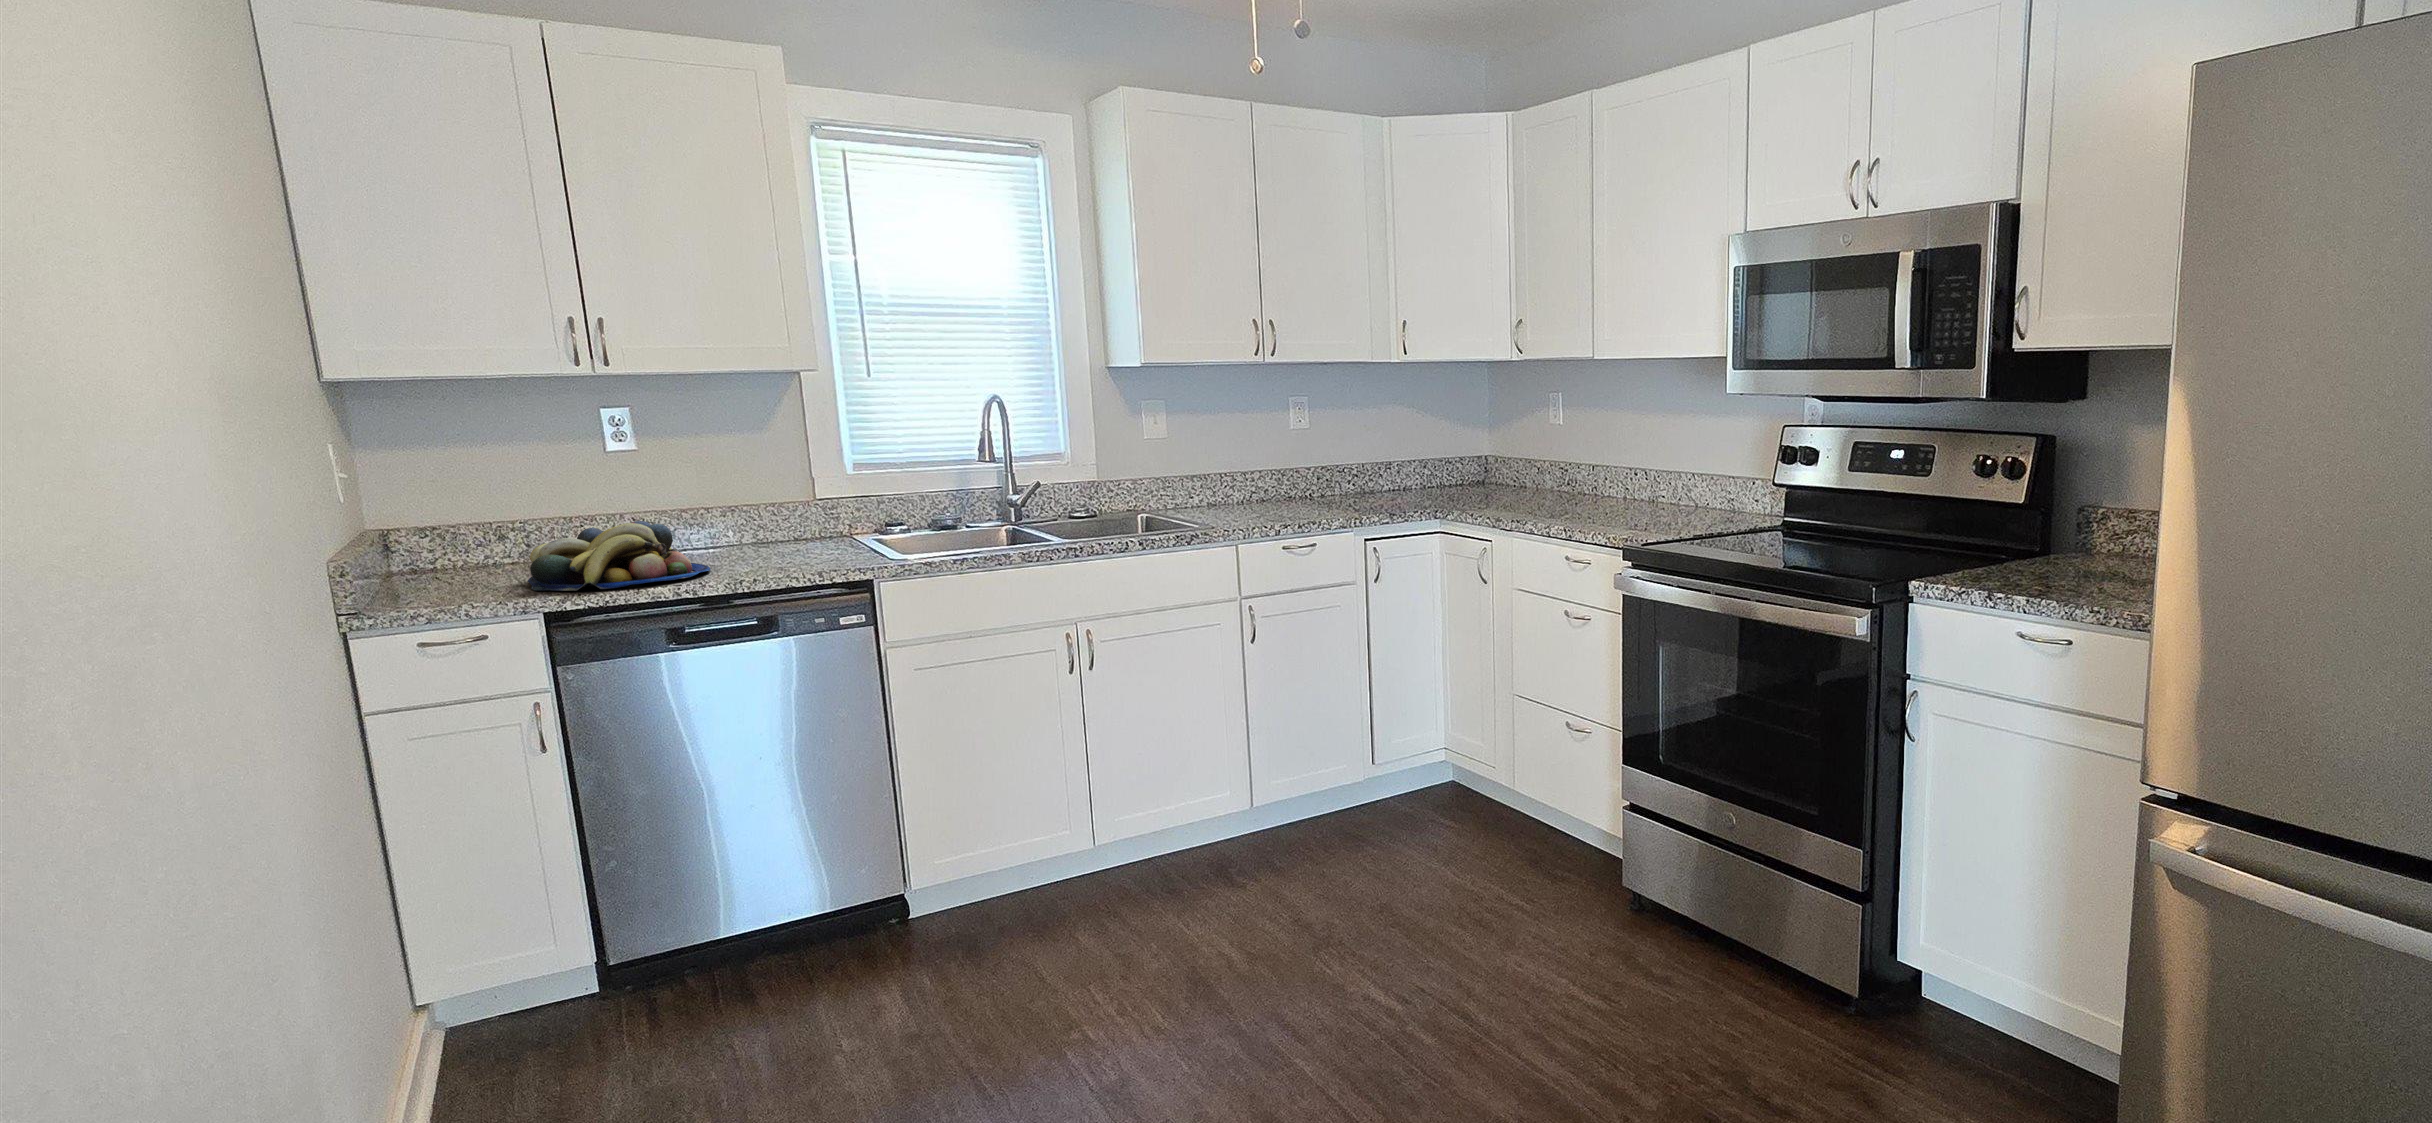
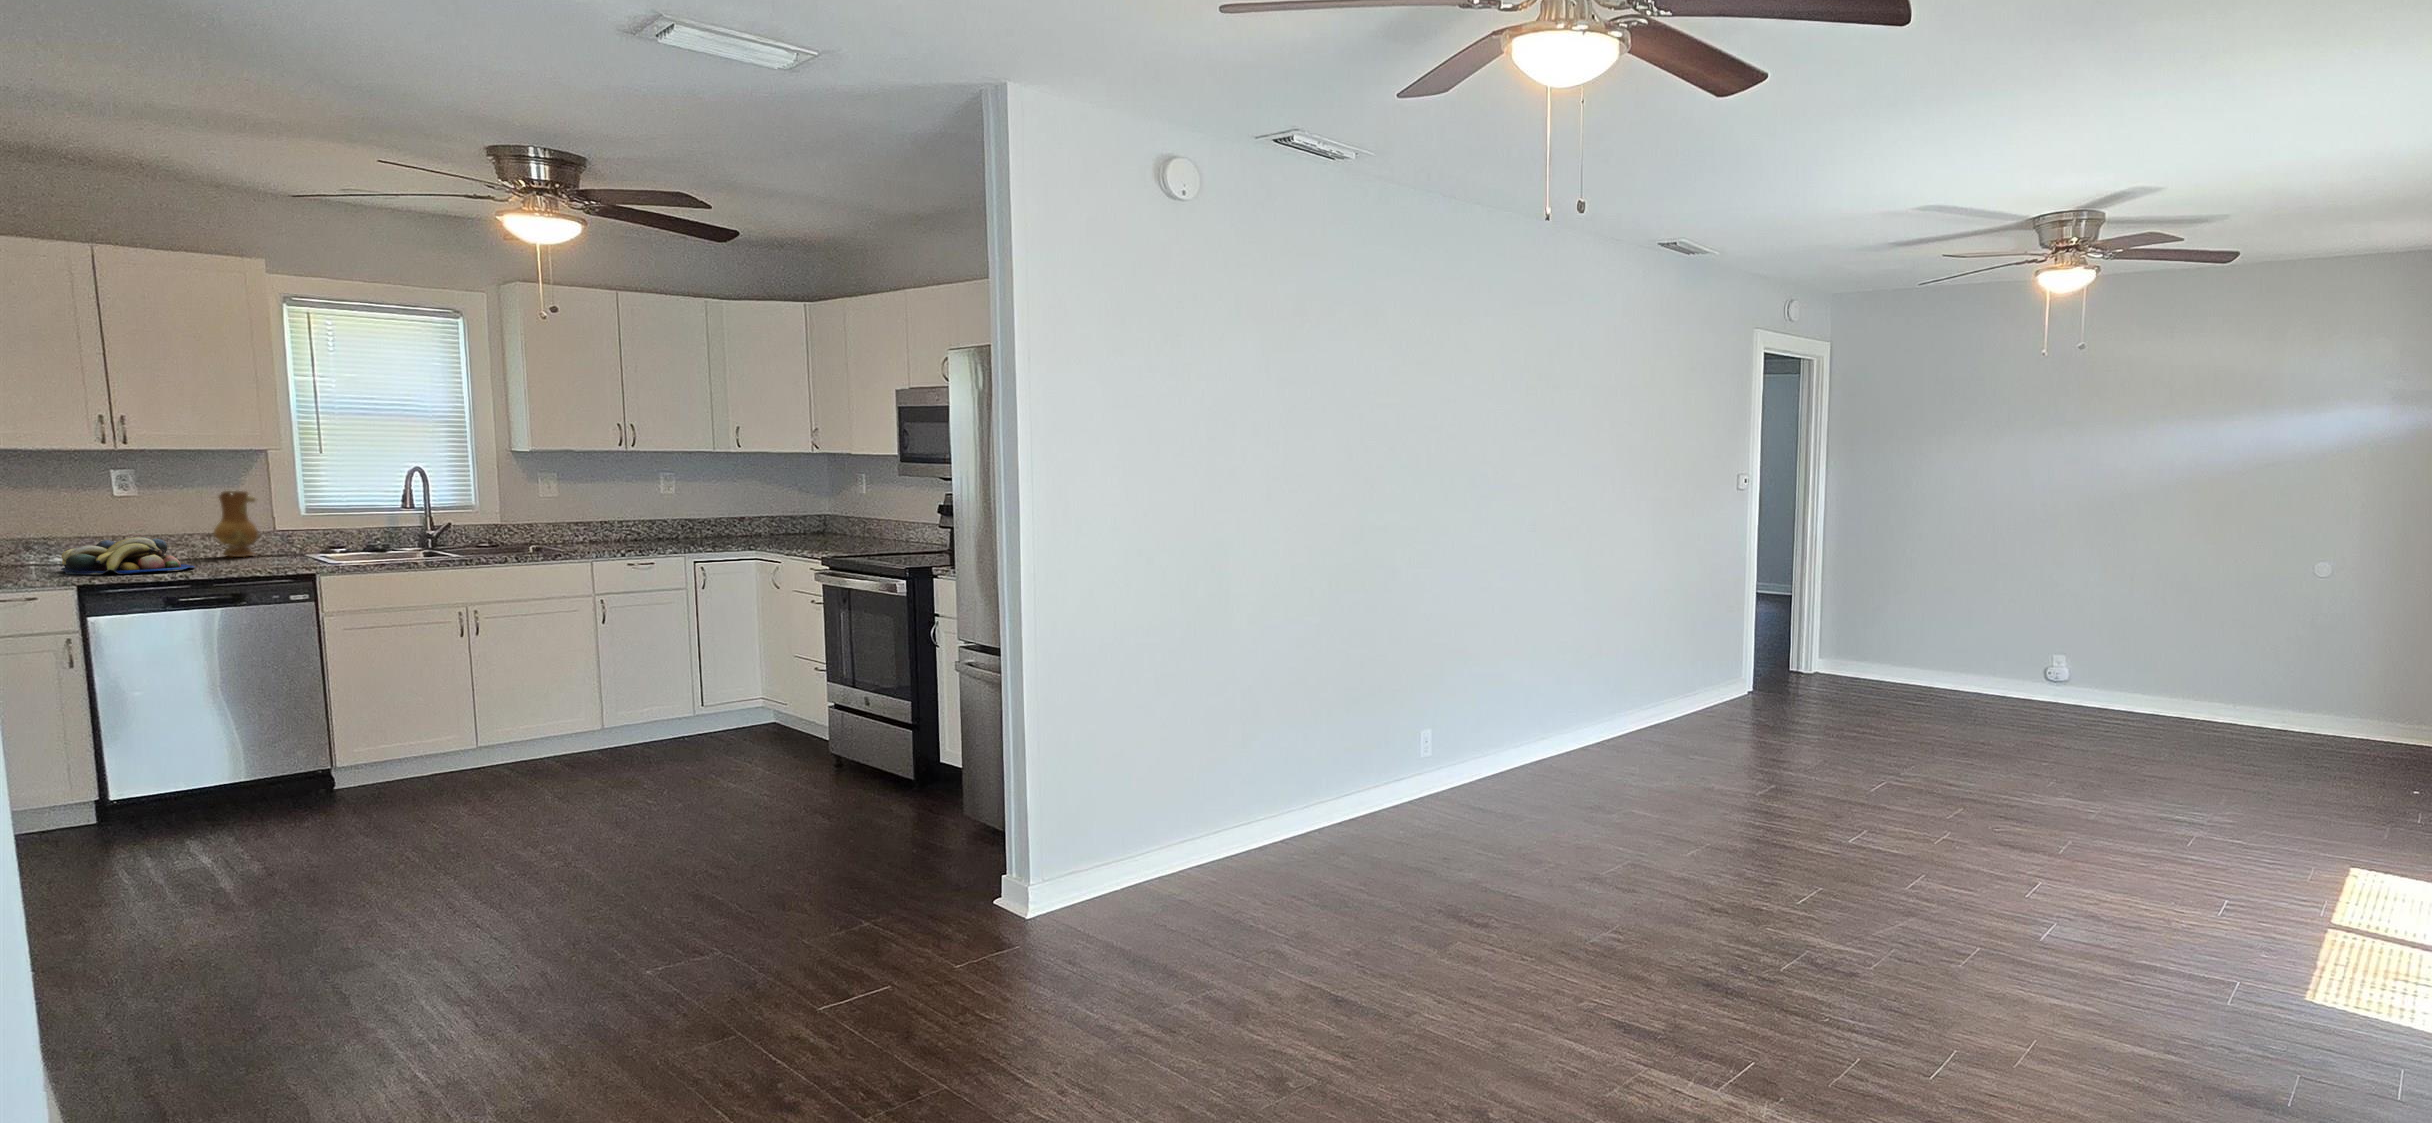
ceramic jug: none [740,439,798,543] -> present [214,491,259,557]

